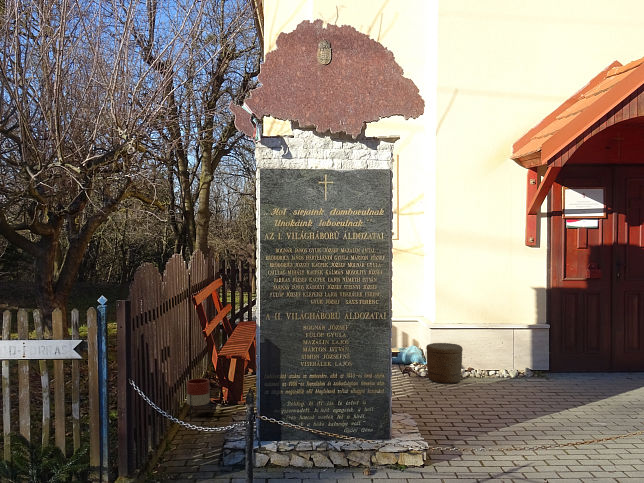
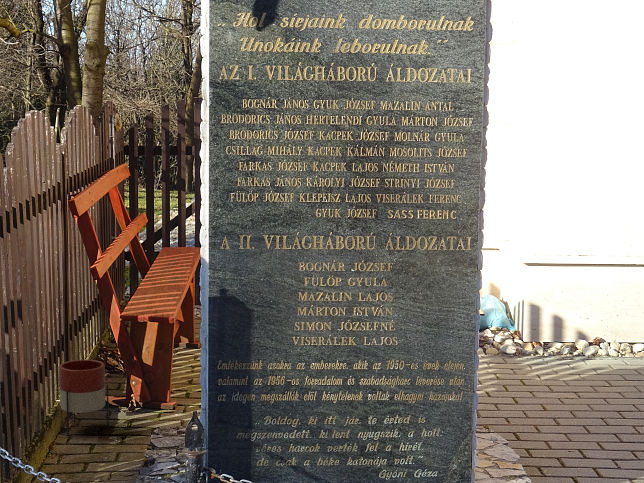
woven basket: present [426,343,463,383] -> none [526,293,596,370]

